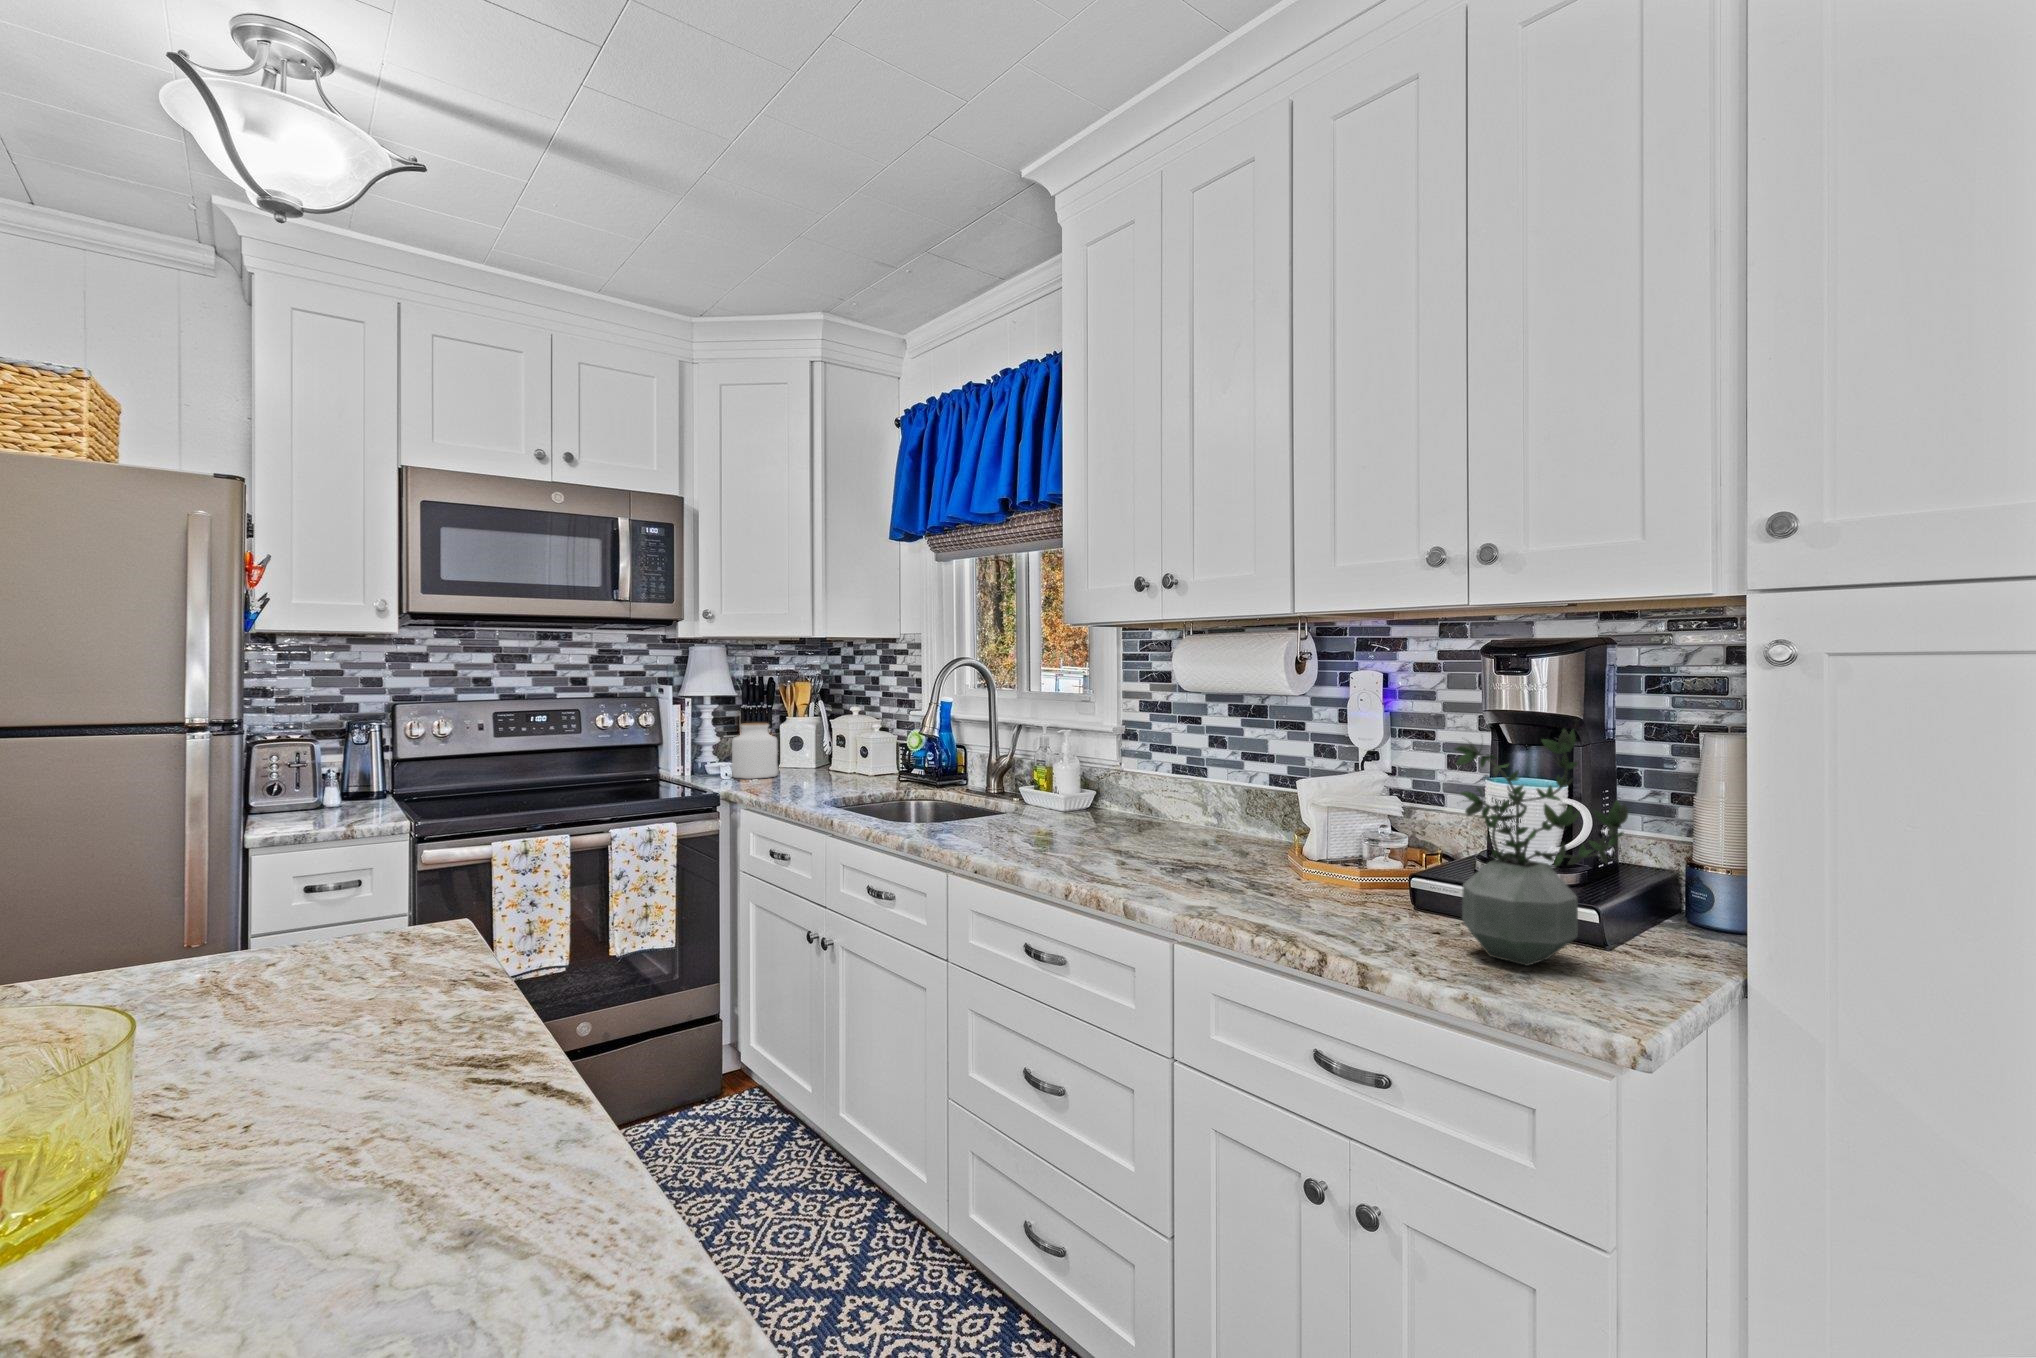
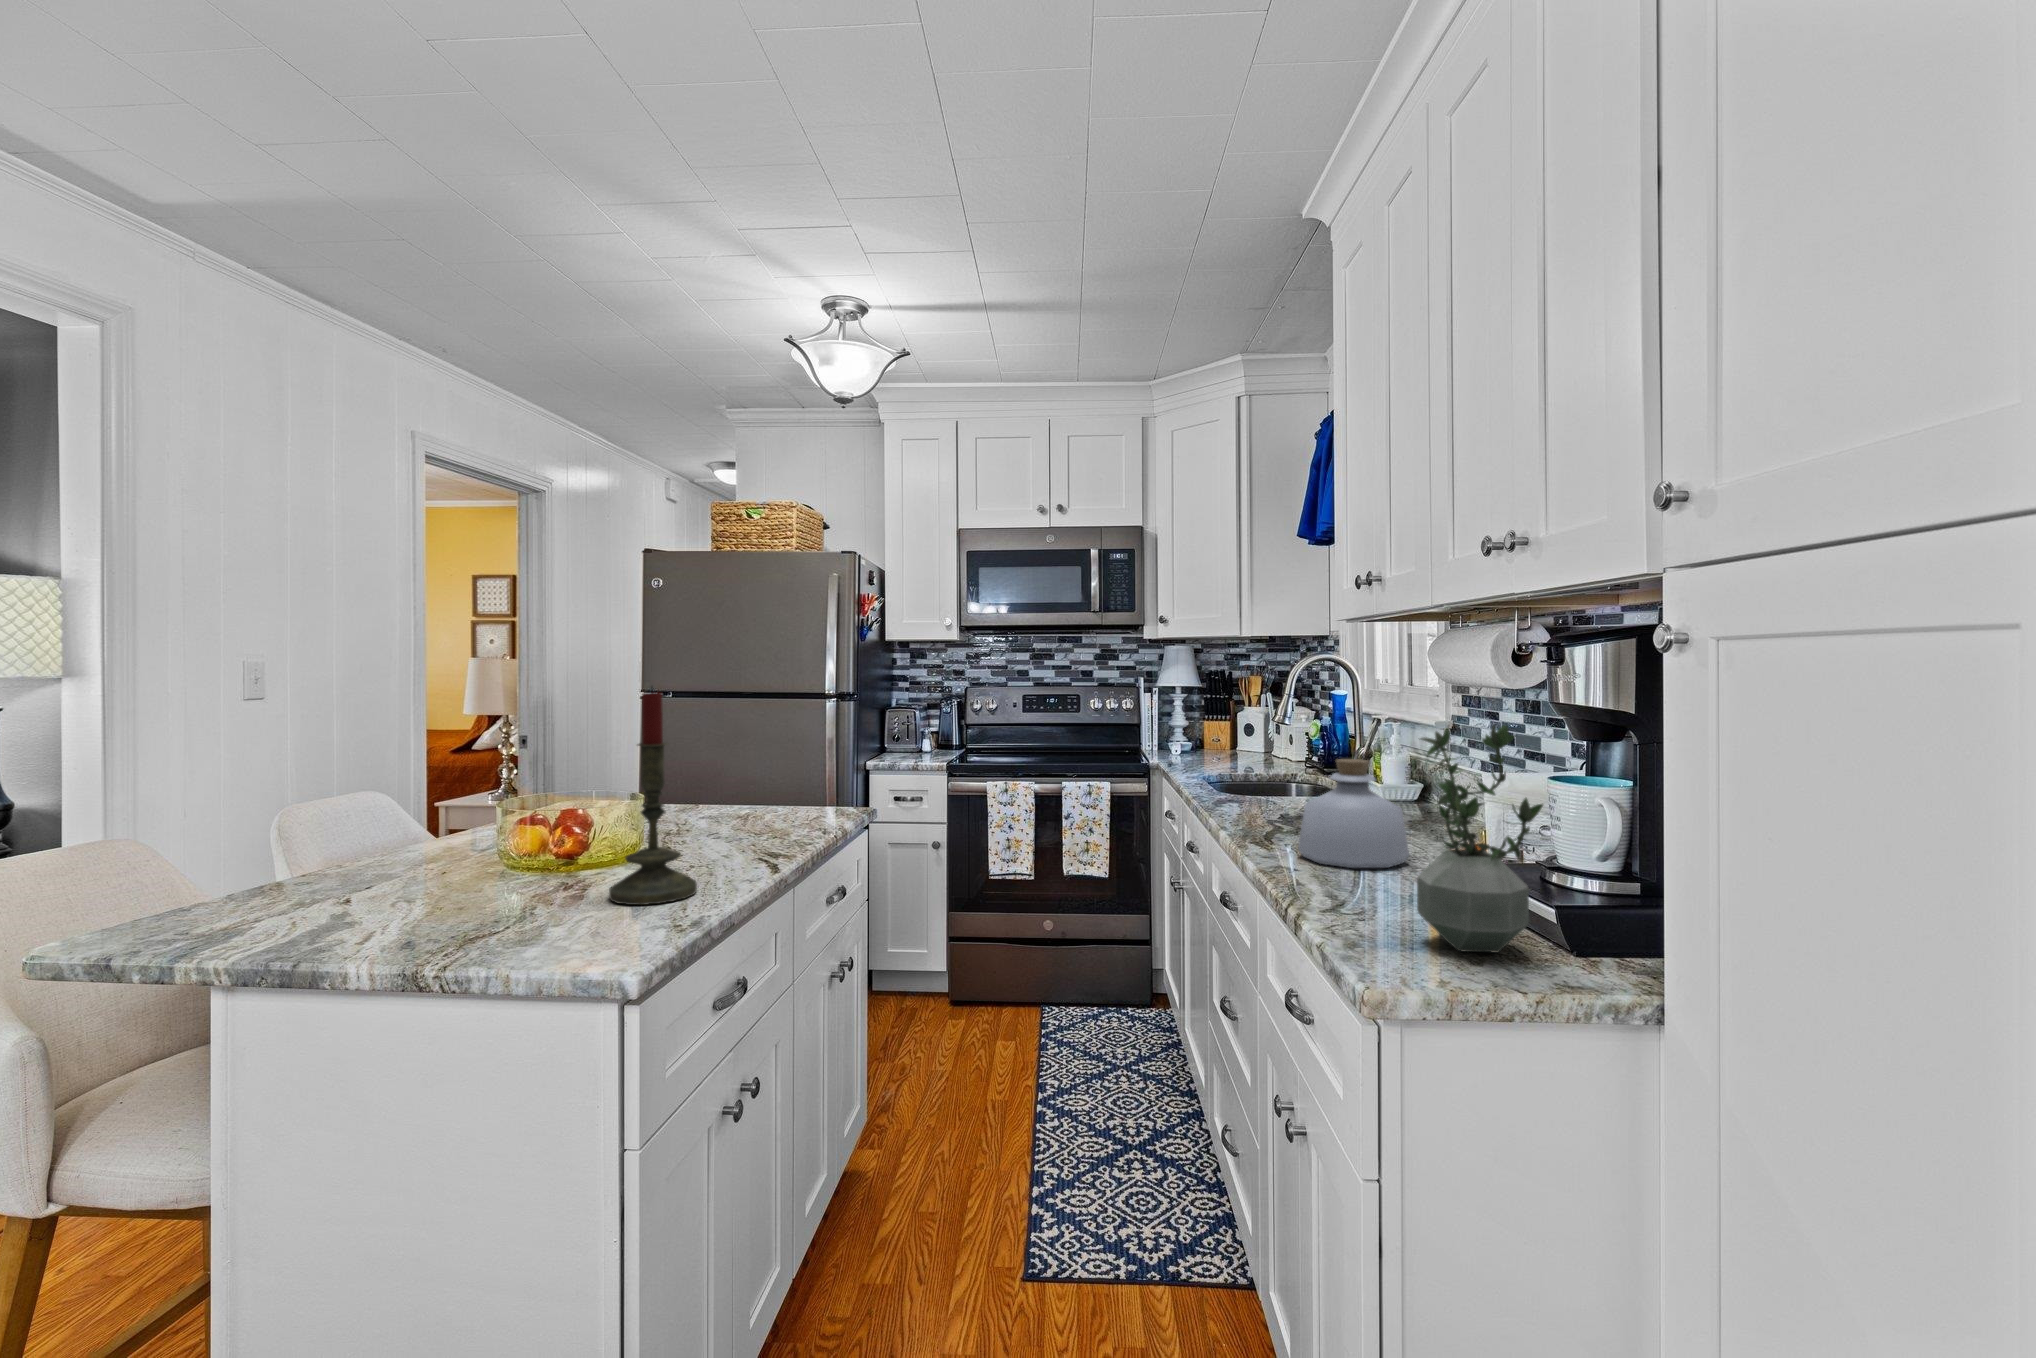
candle: none [215,712,456,1271] -> present [609,688,697,905]
jar: present [732,723,778,779] -> none [1185,709,1223,755]
bottle: none [1142,772,1258,893] -> present [1298,759,1409,868]

